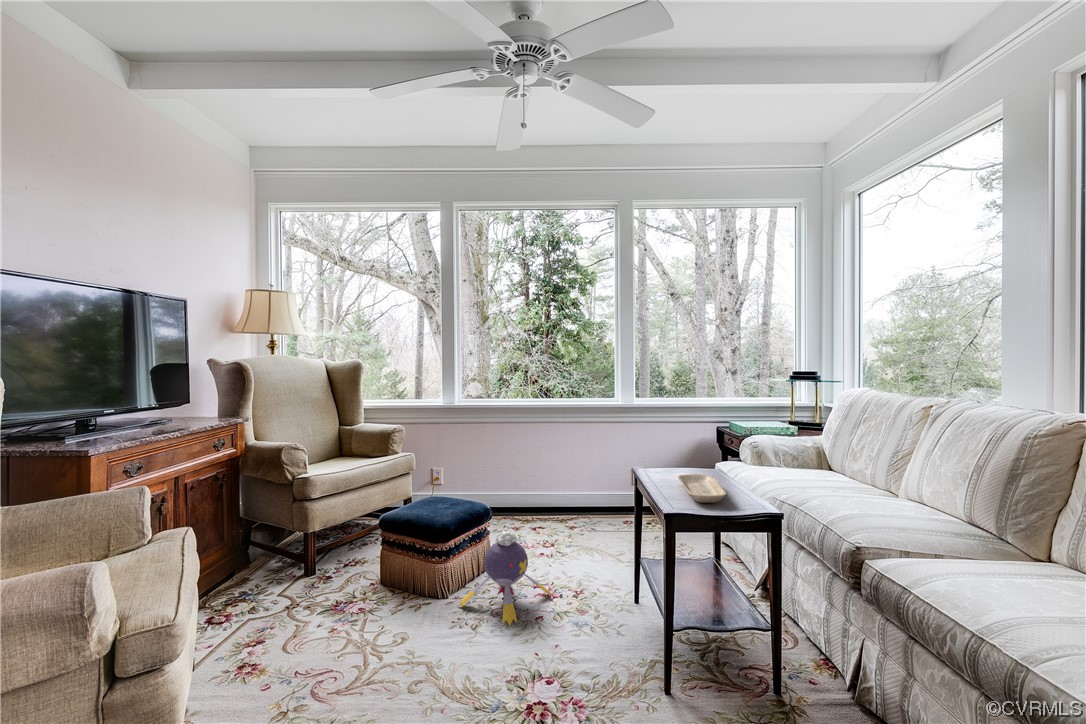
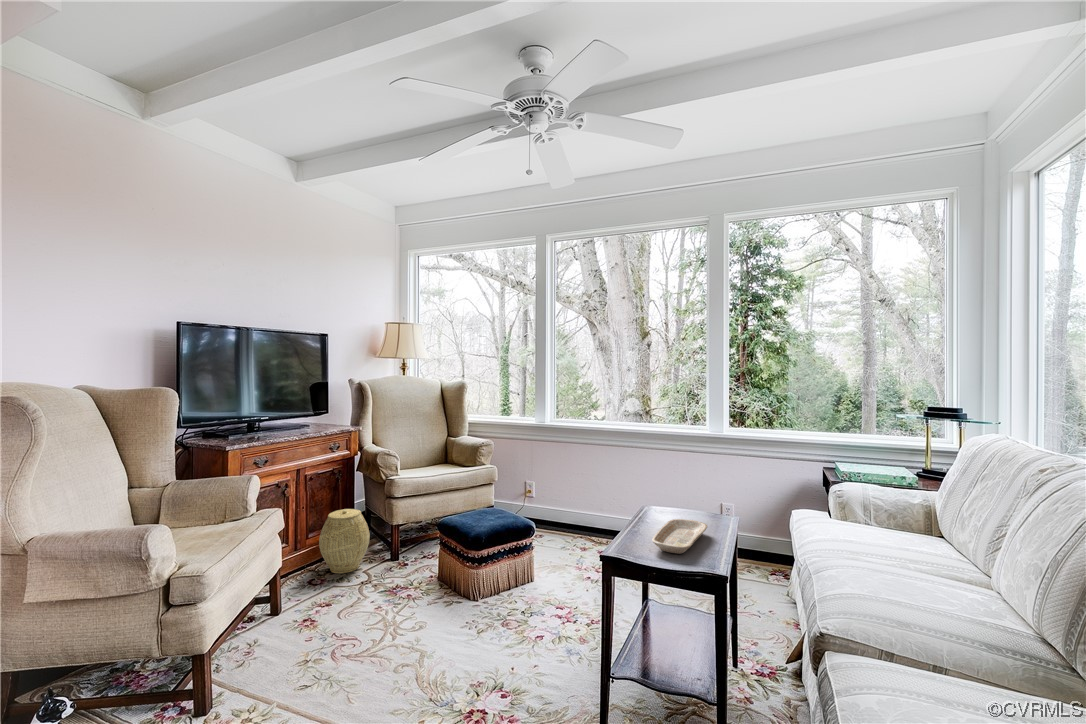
woven basket: none [210,521,280,604] -> present [319,509,370,573]
plush toy: present [460,531,551,625] -> none [482,549,568,638]

